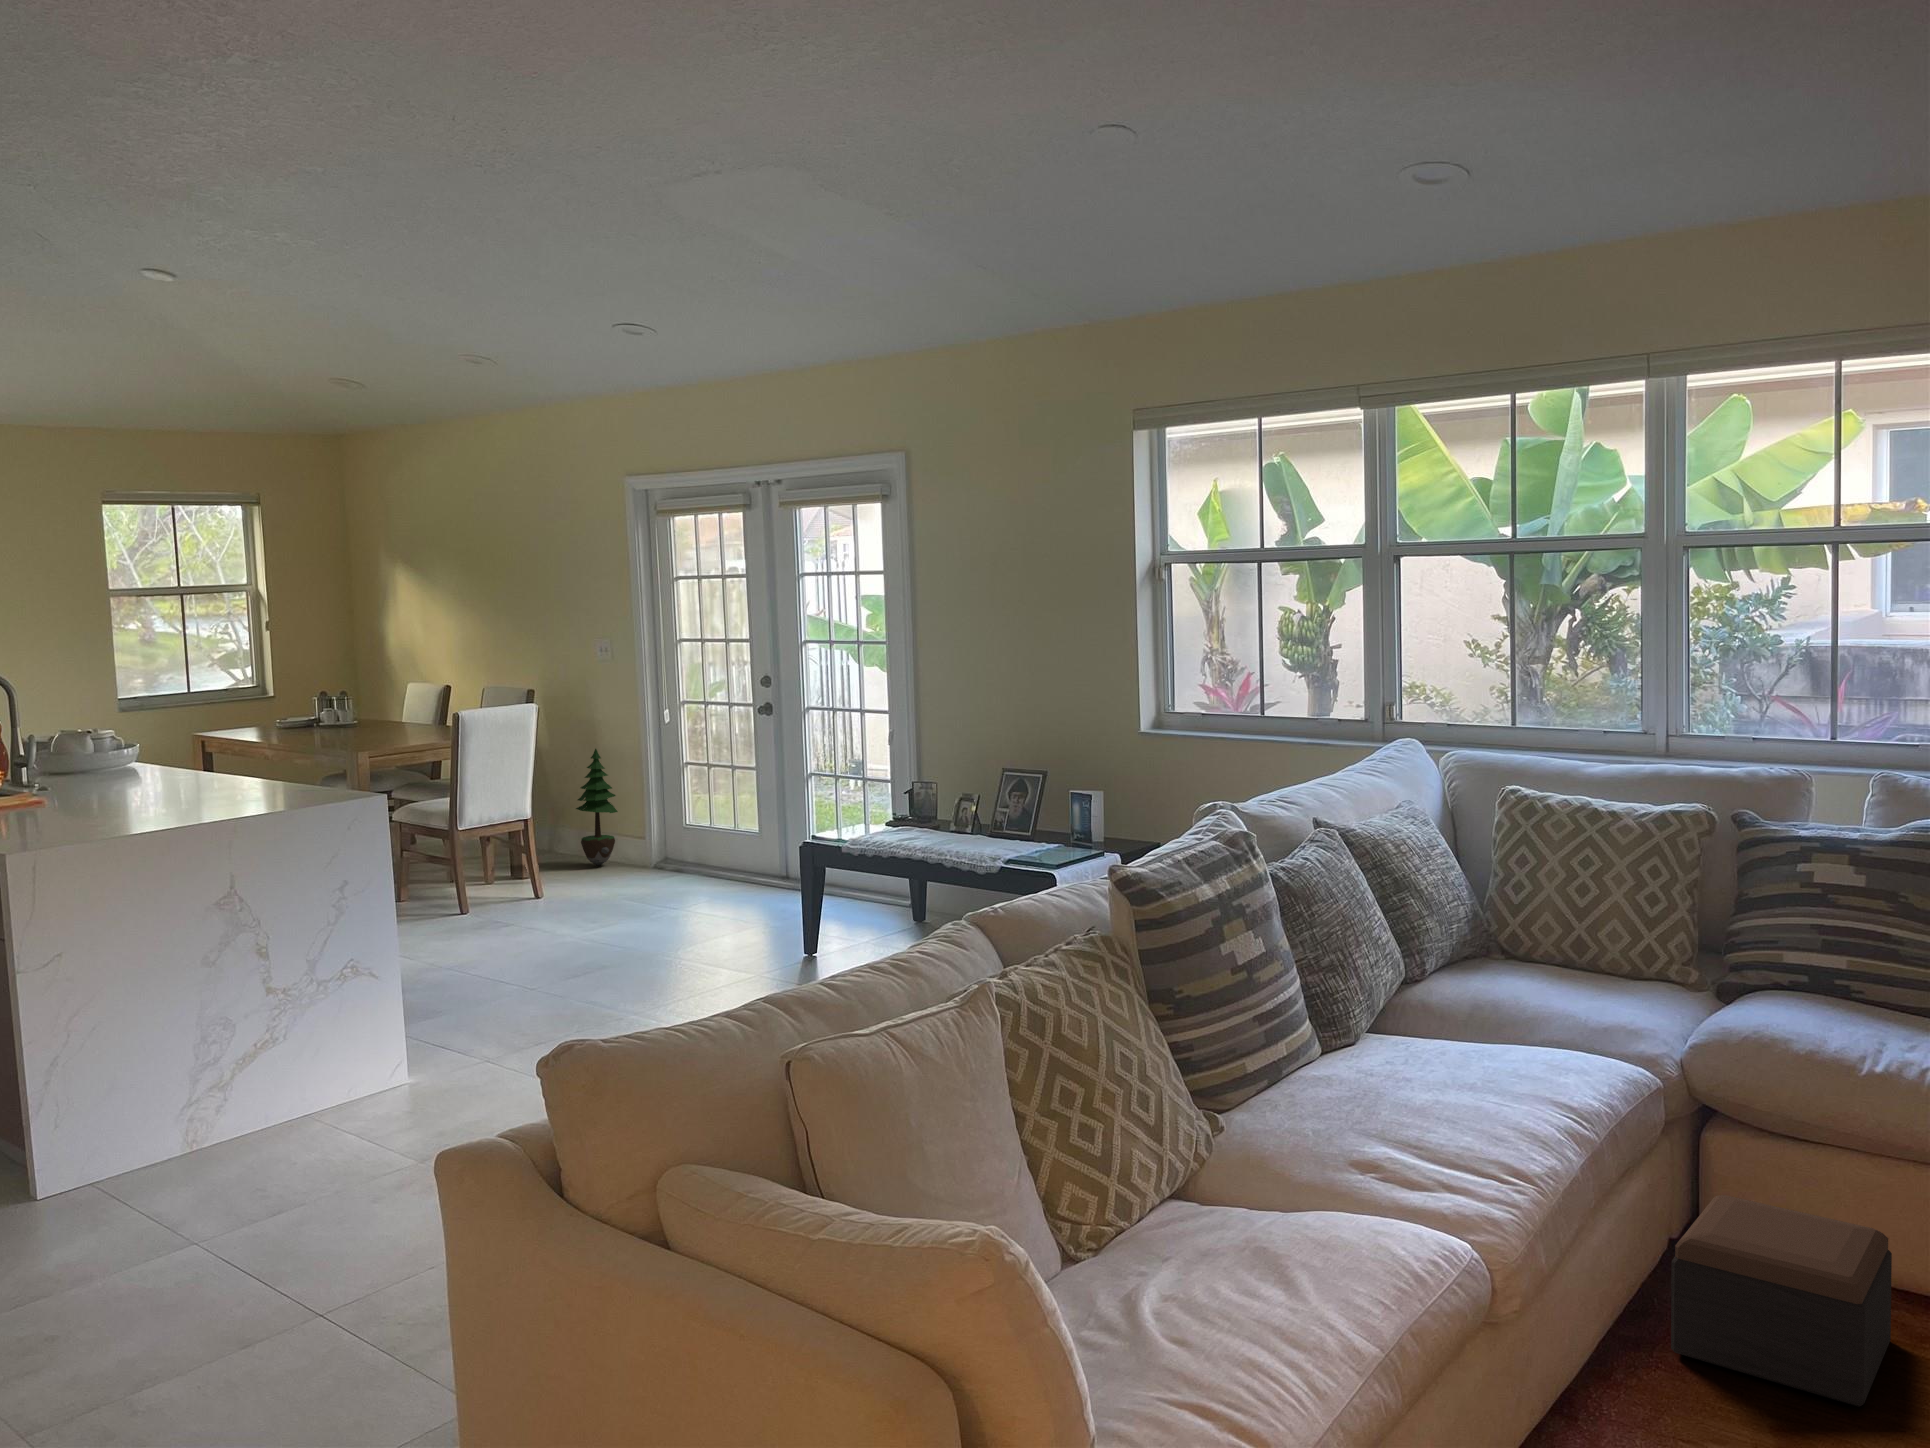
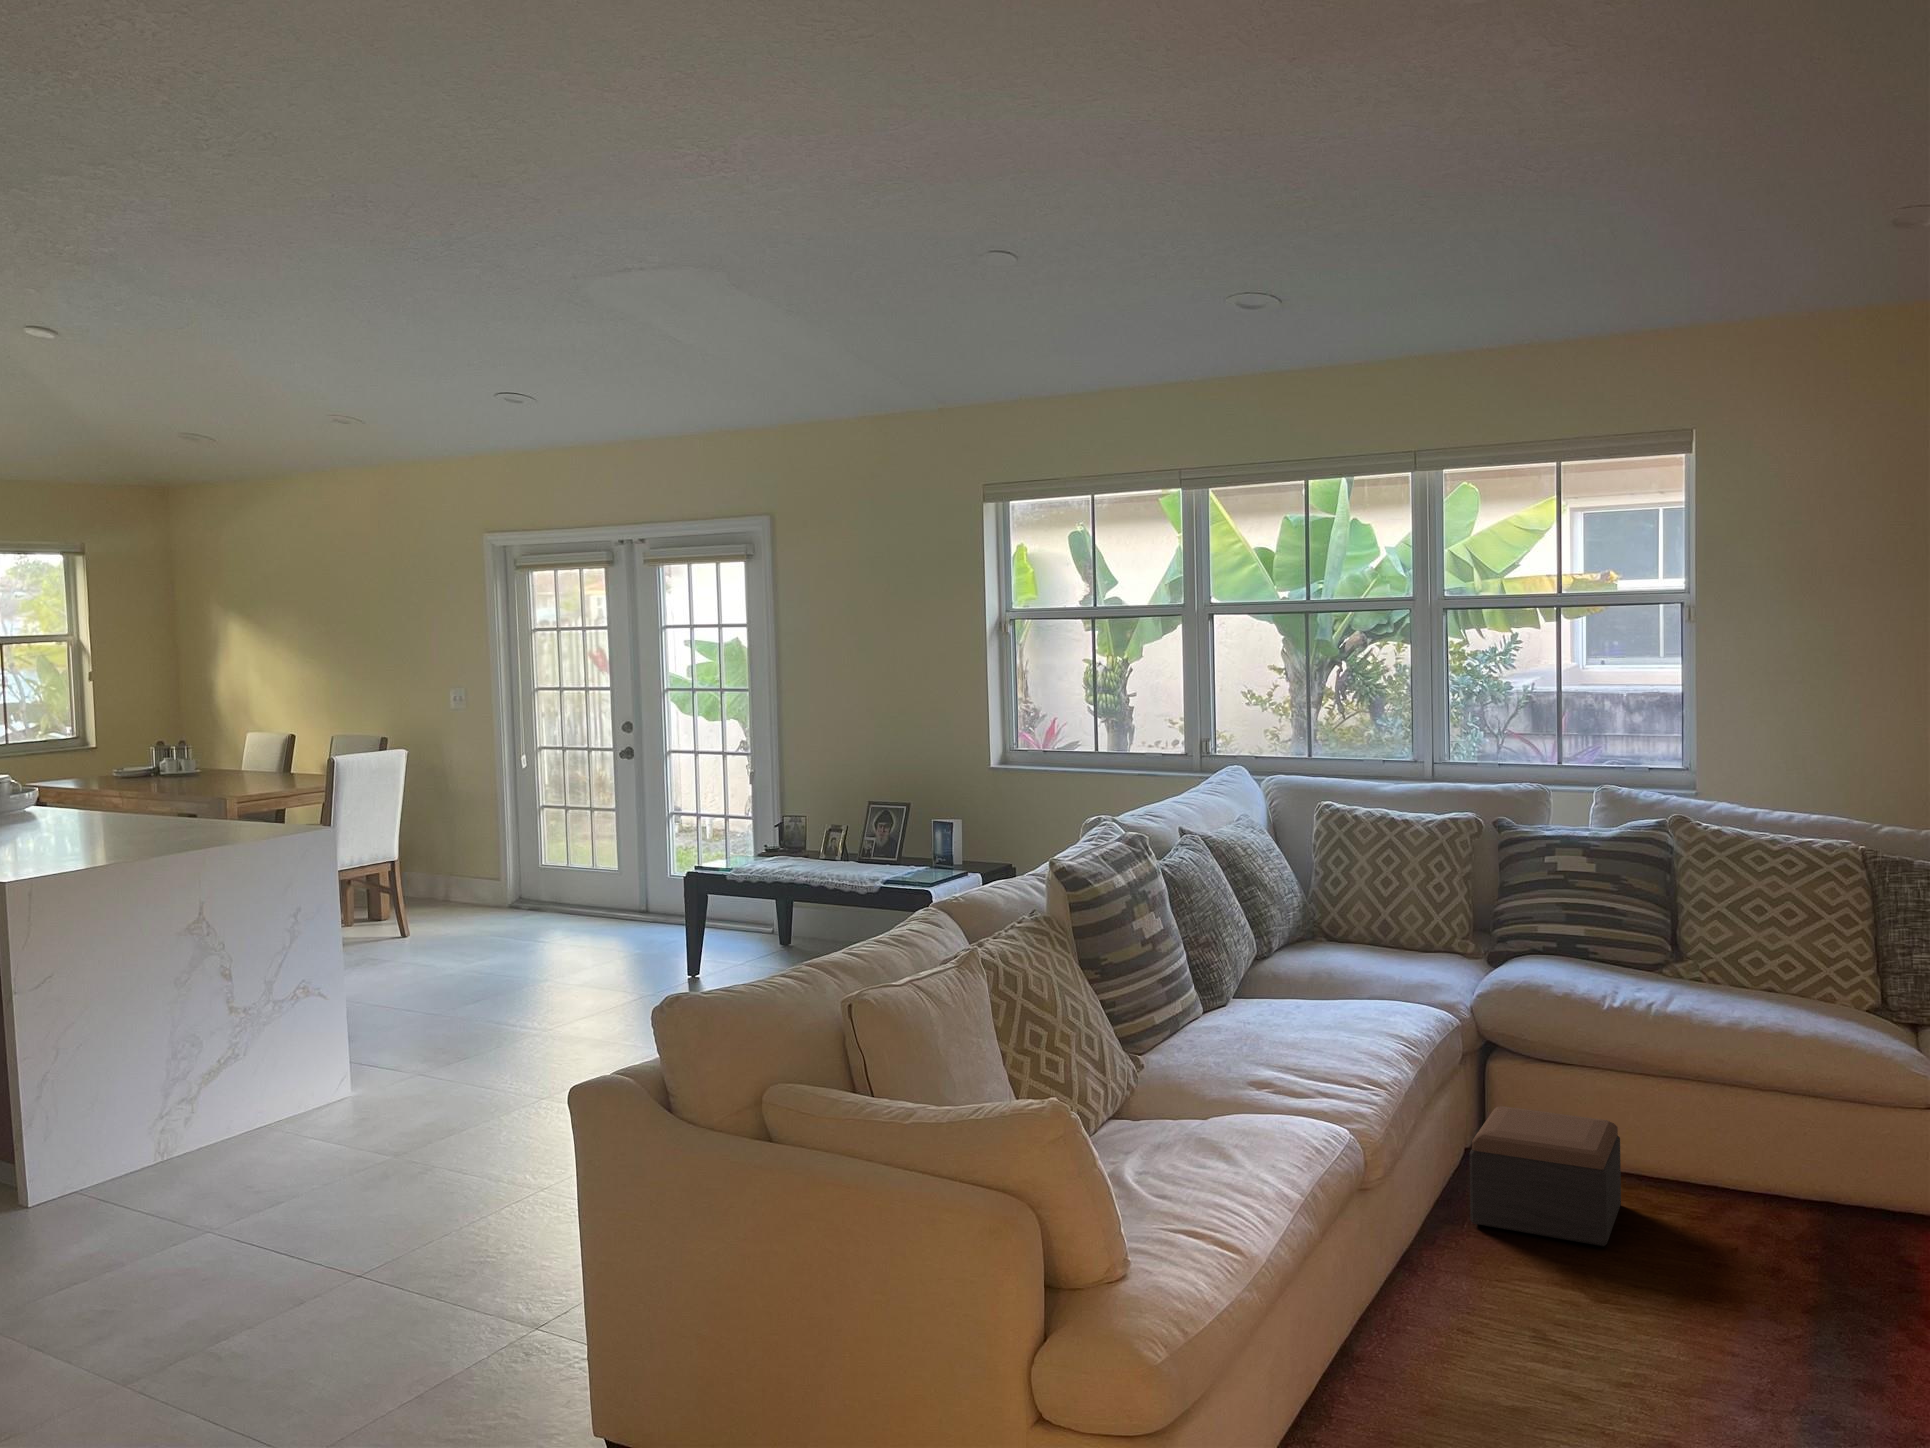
potted tree: present [576,749,618,866] -> none [429,794,472,909]

